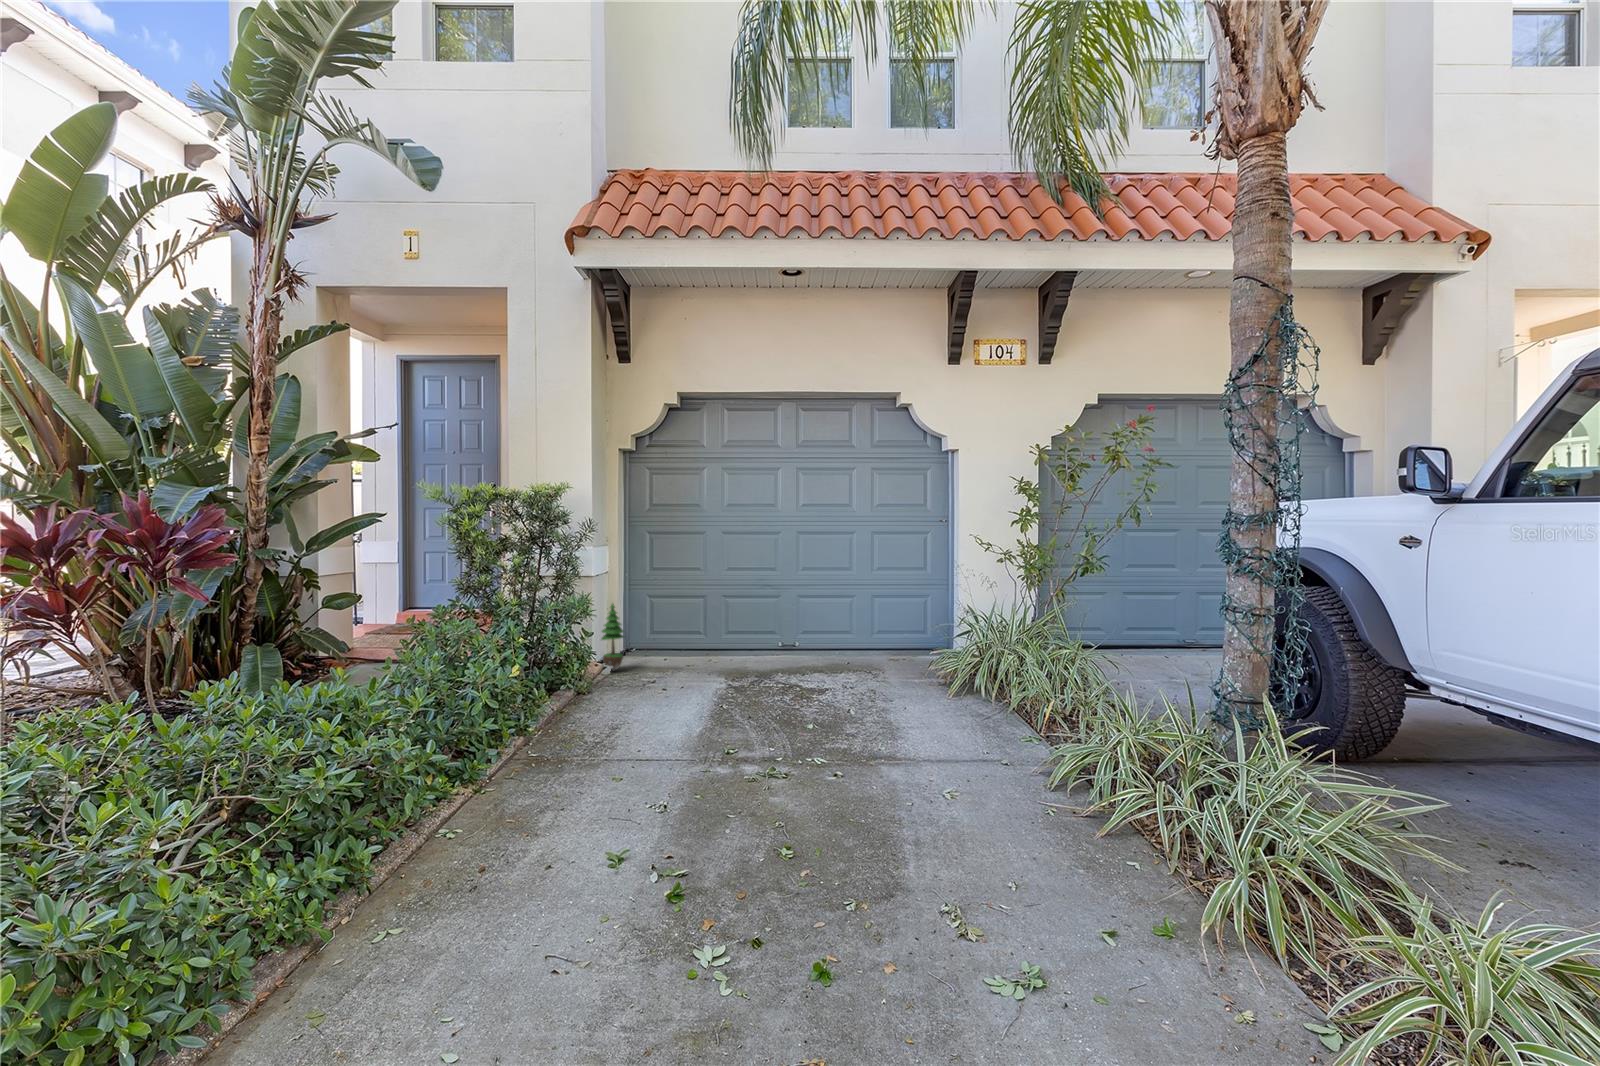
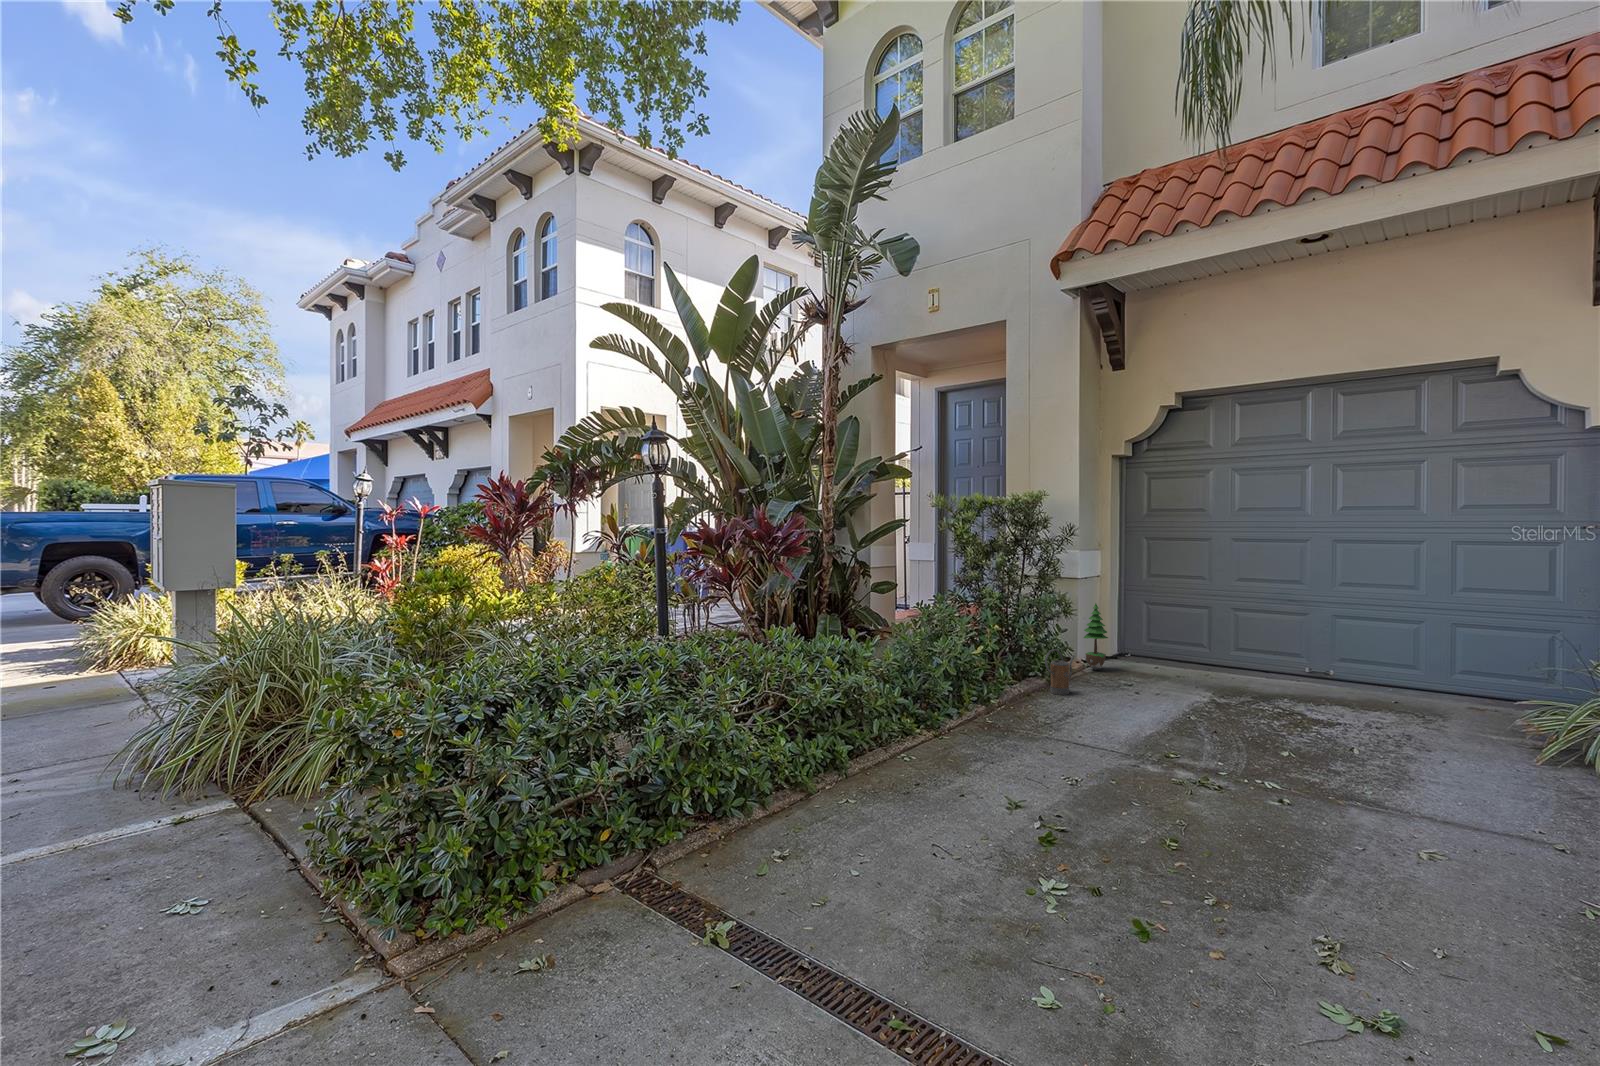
watering can: none [577,658,605,707] -> present [1045,649,1074,695]

